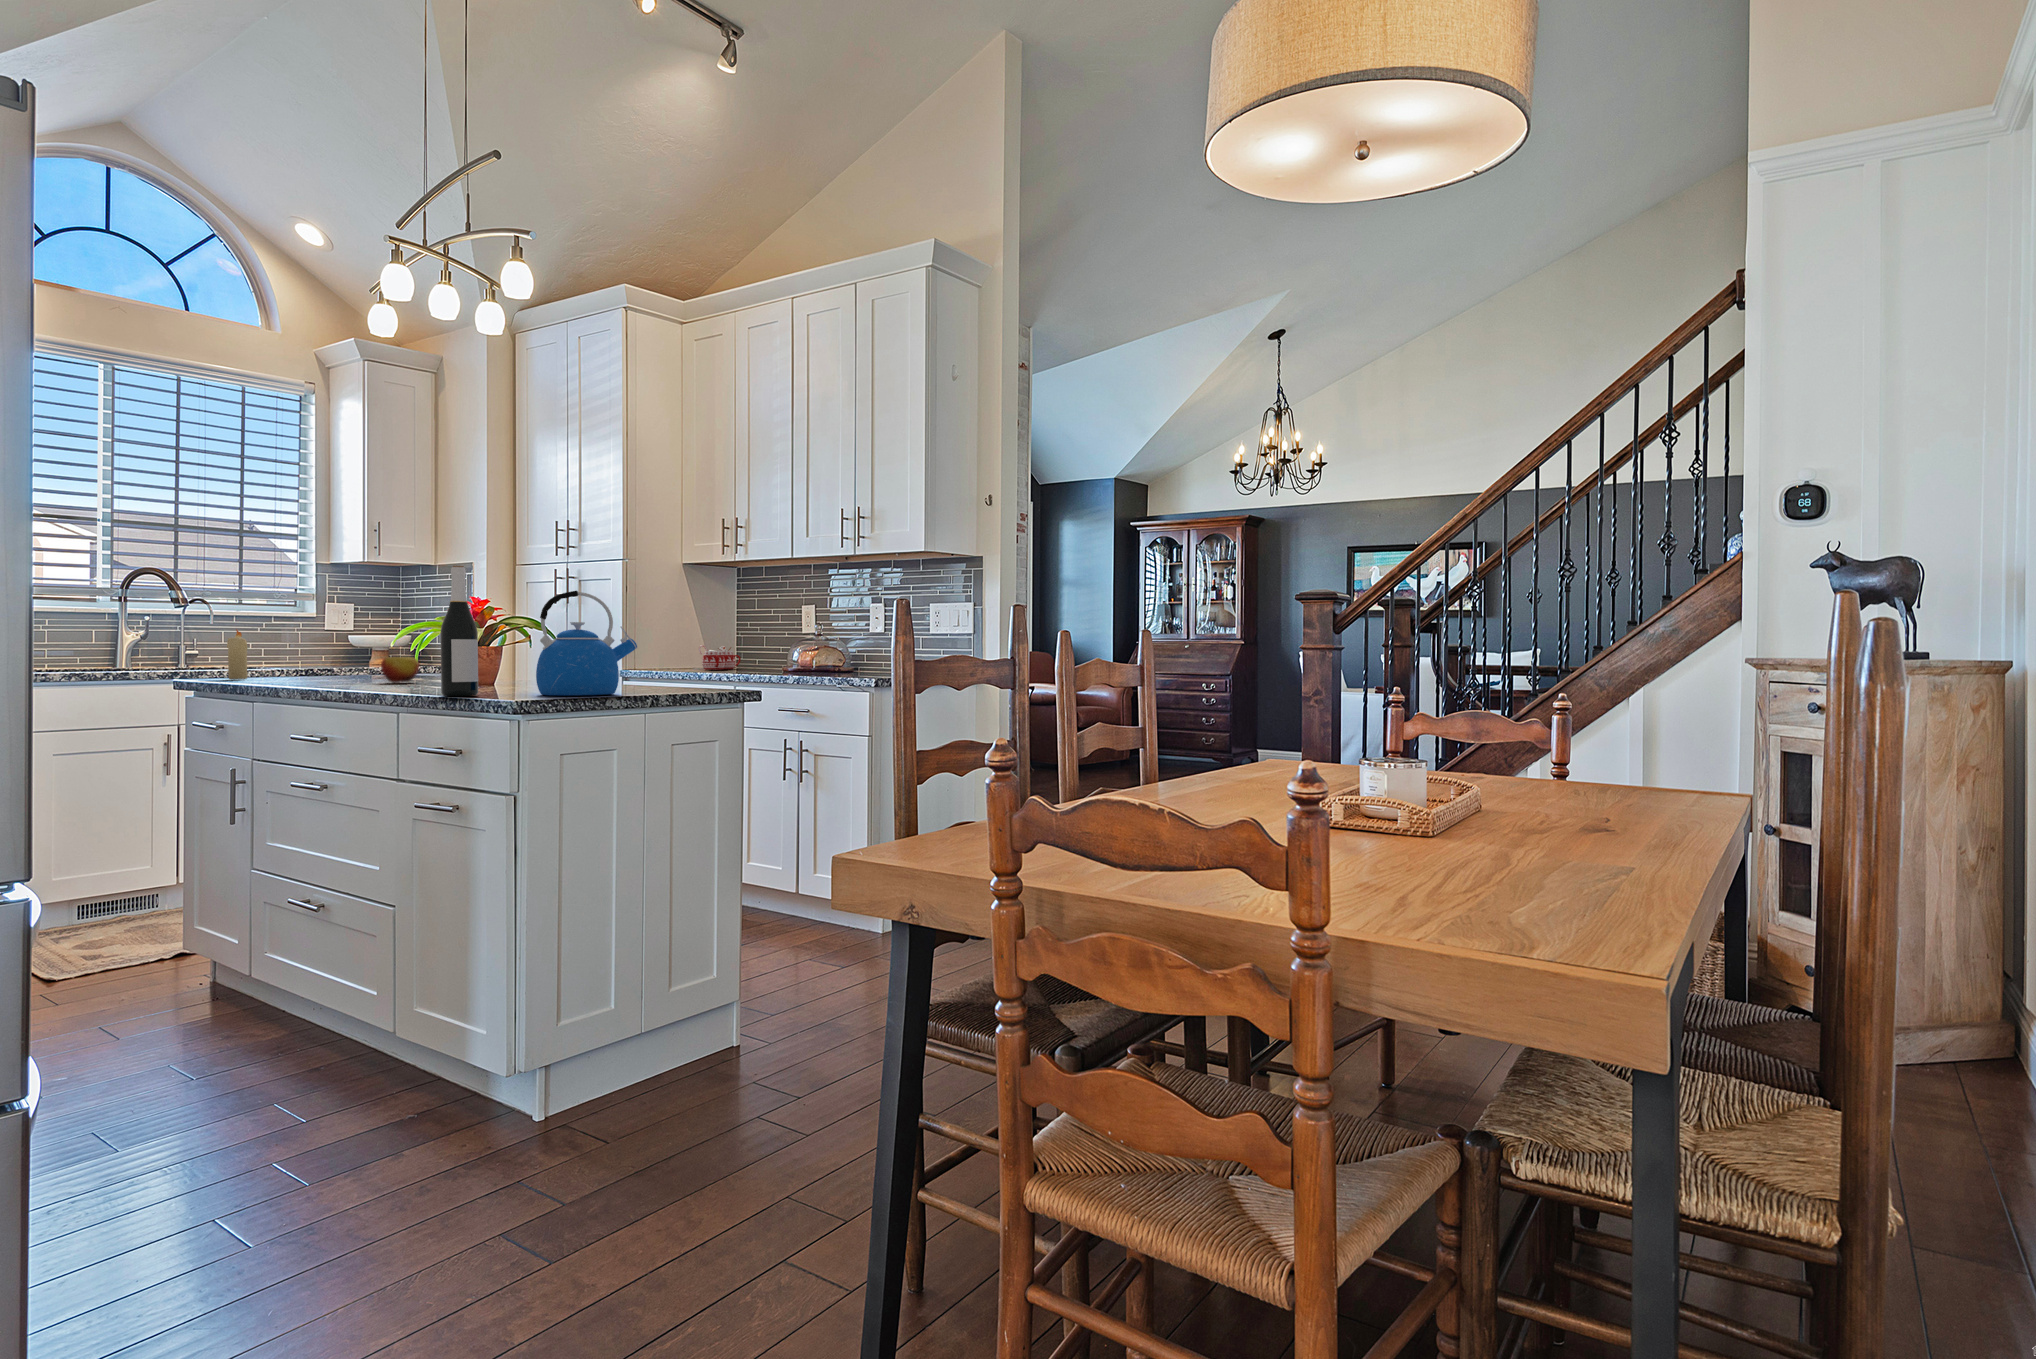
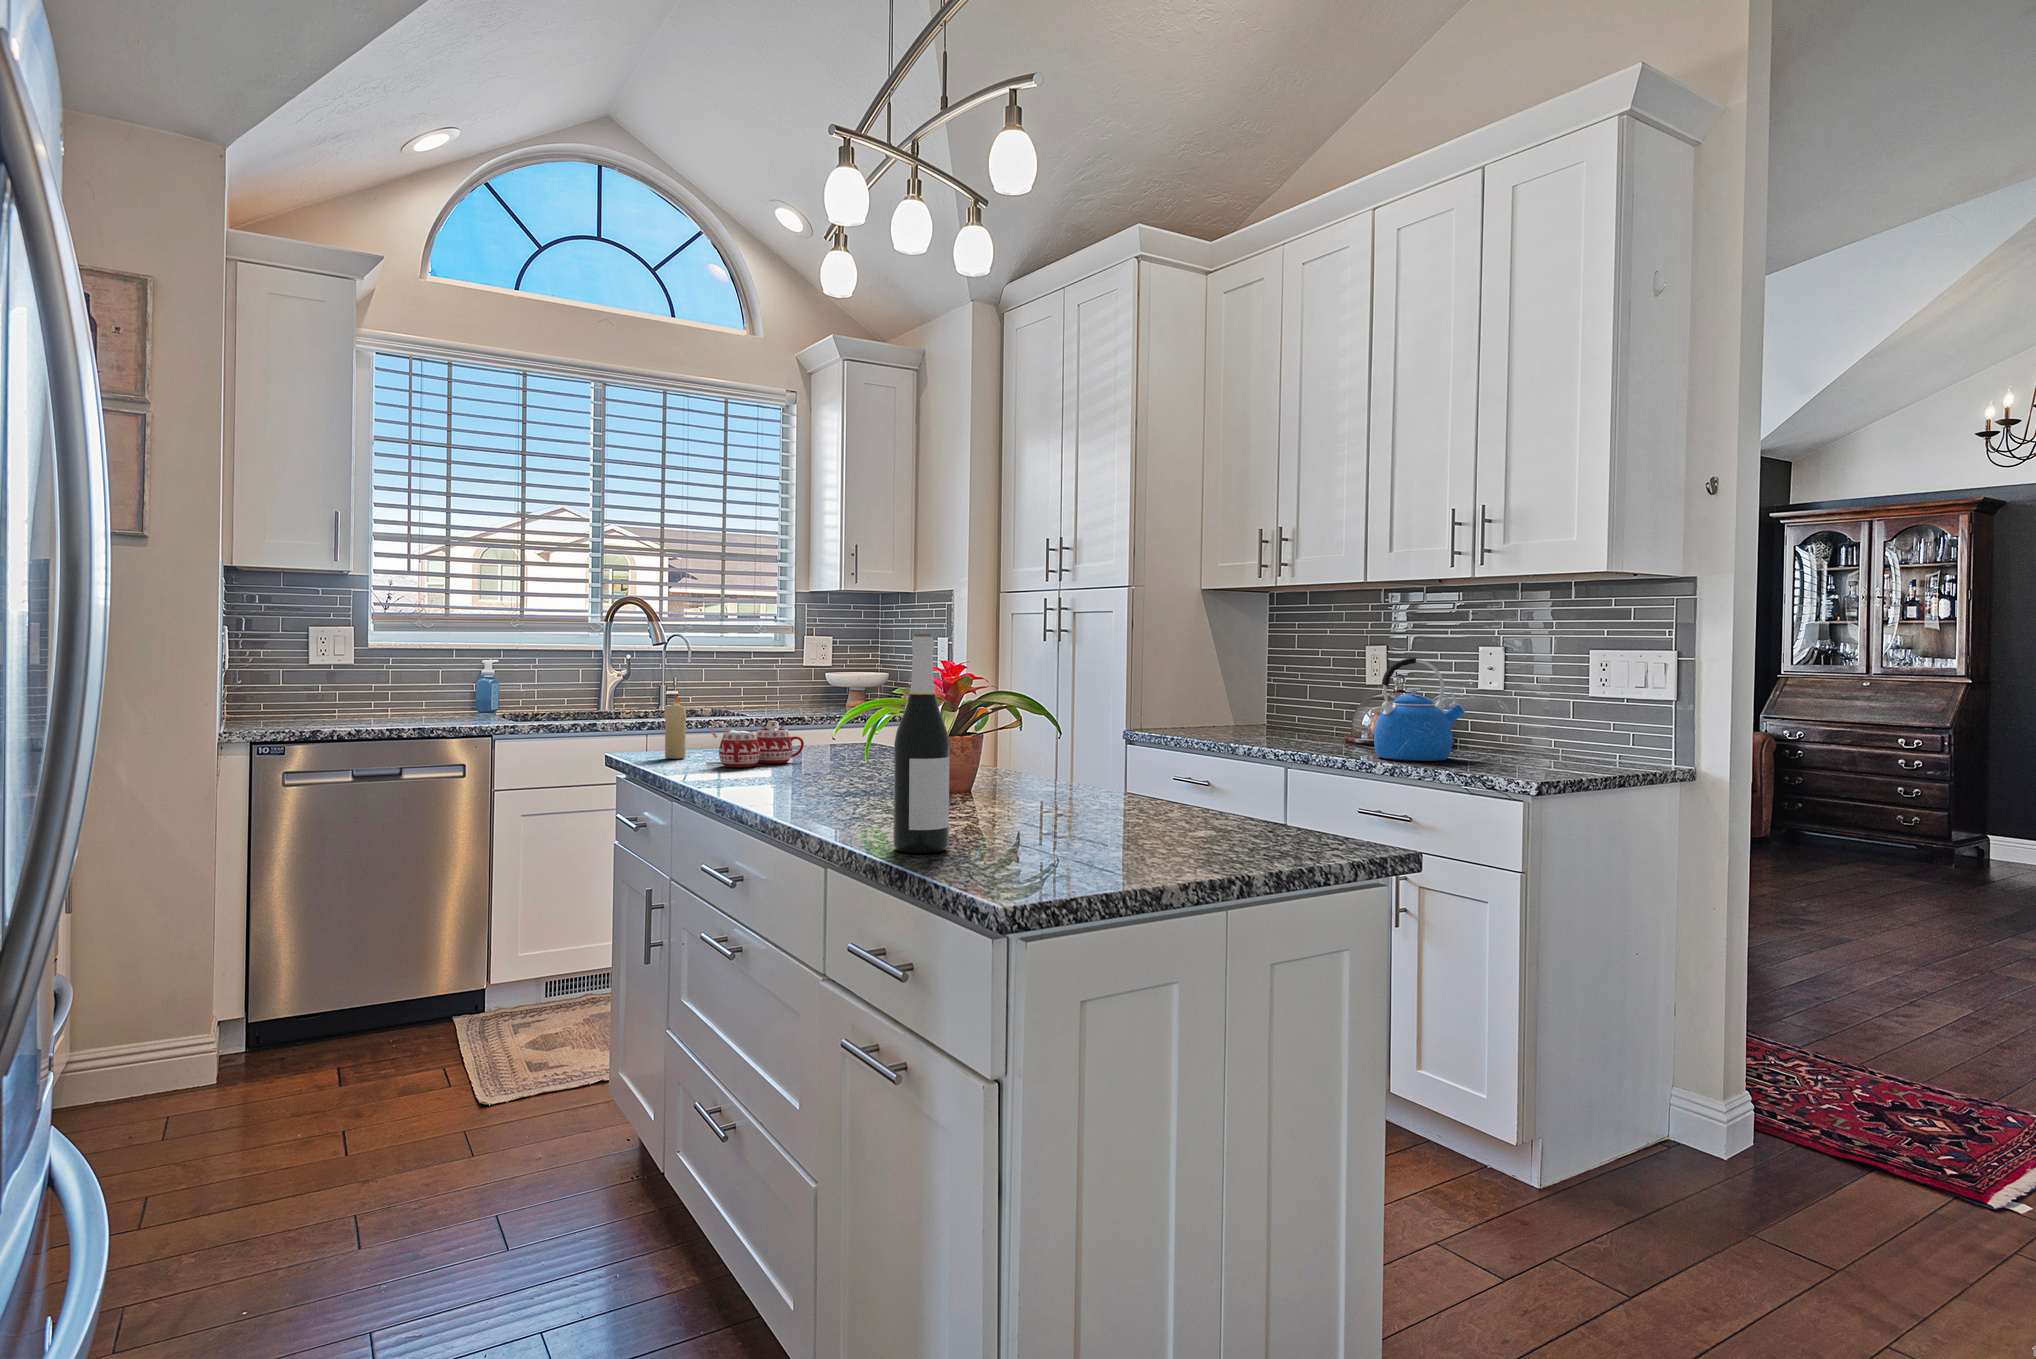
kettle: present [536,591,637,696] -> present [1374,658,1465,761]
mug: present [693,645,741,670] -> present [706,721,804,767]
apple: present [381,656,419,683] -> none [830,739,877,779]

